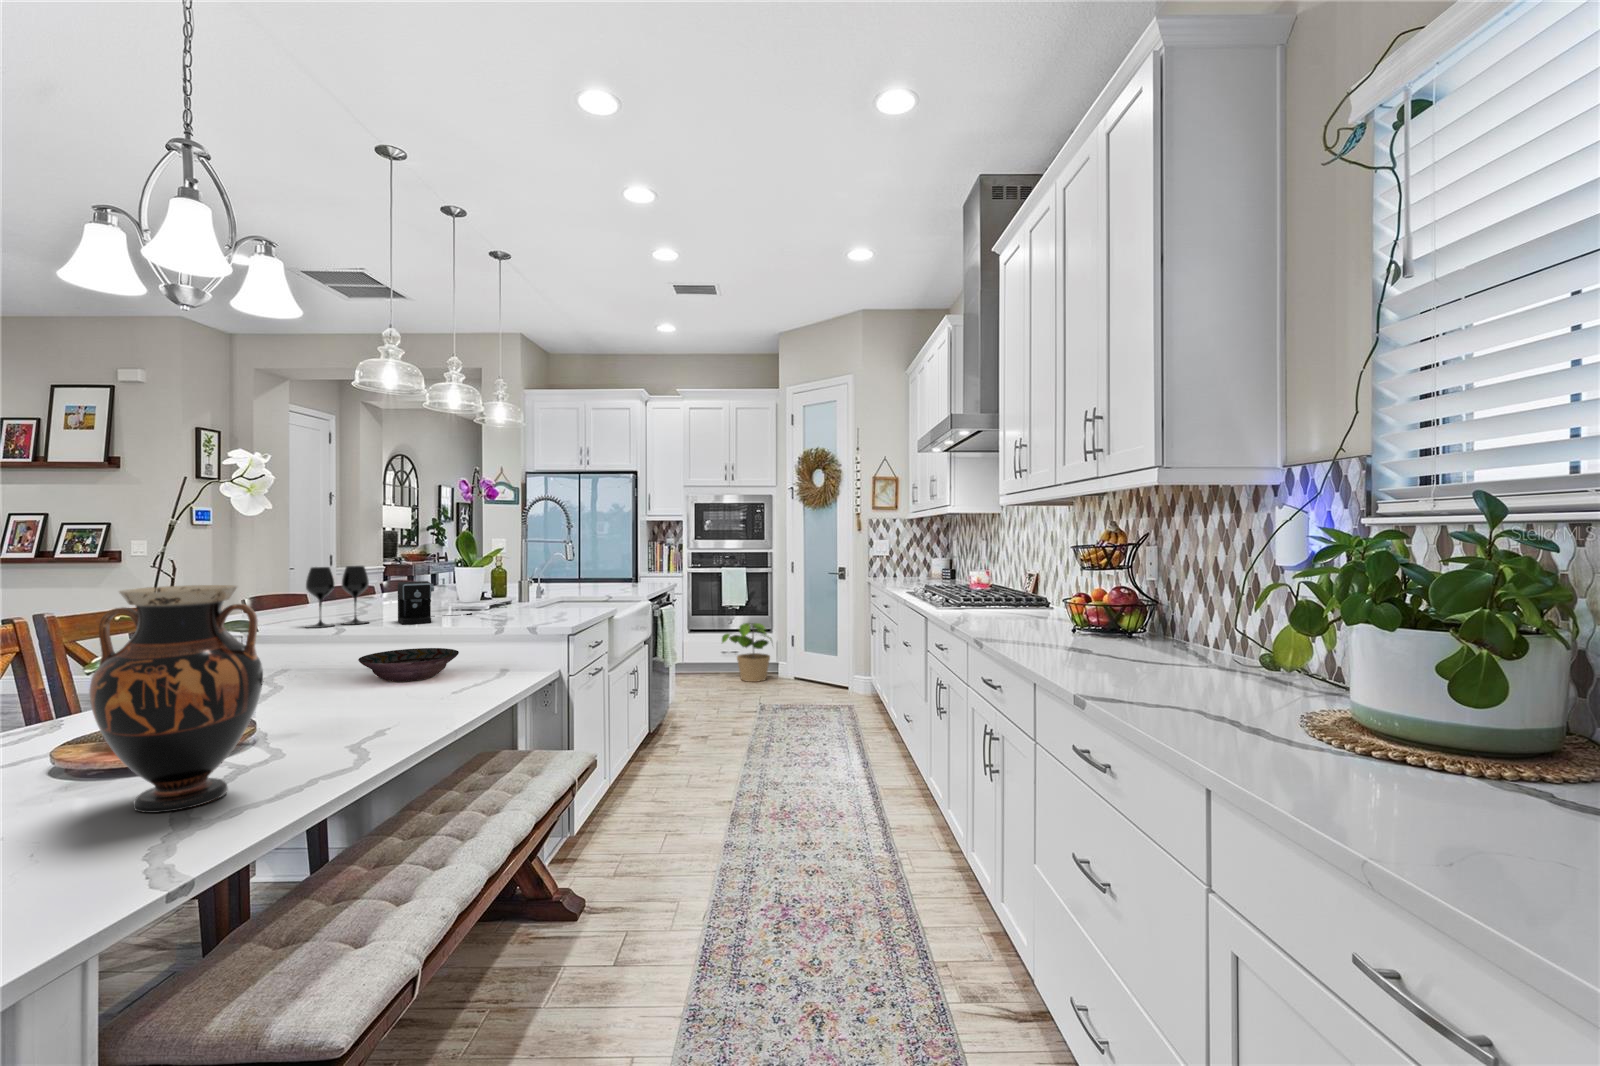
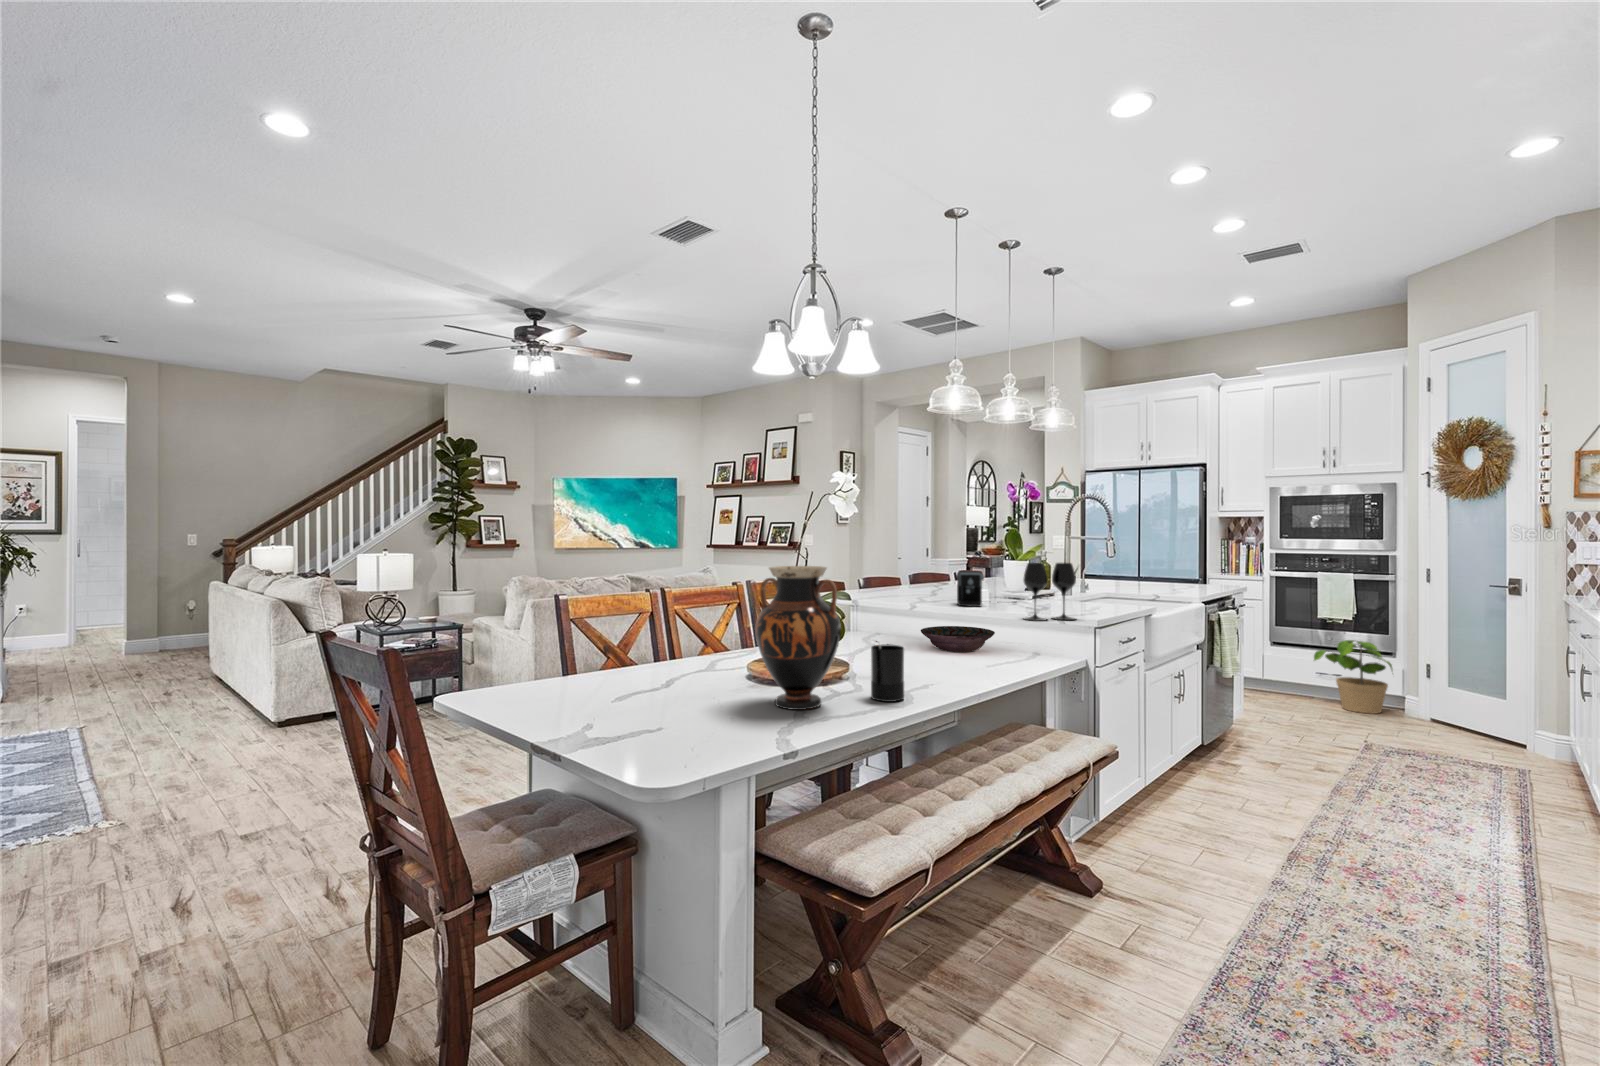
wine glass: present [306,566,369,628] -> present [1024,563,1076,621]
candle: none [307,683,363,766] -> present [871,644,904,702]

